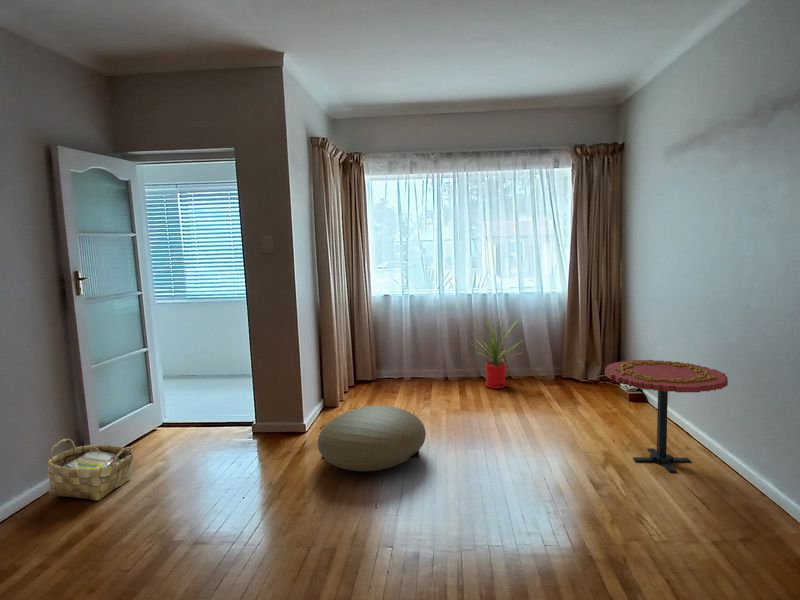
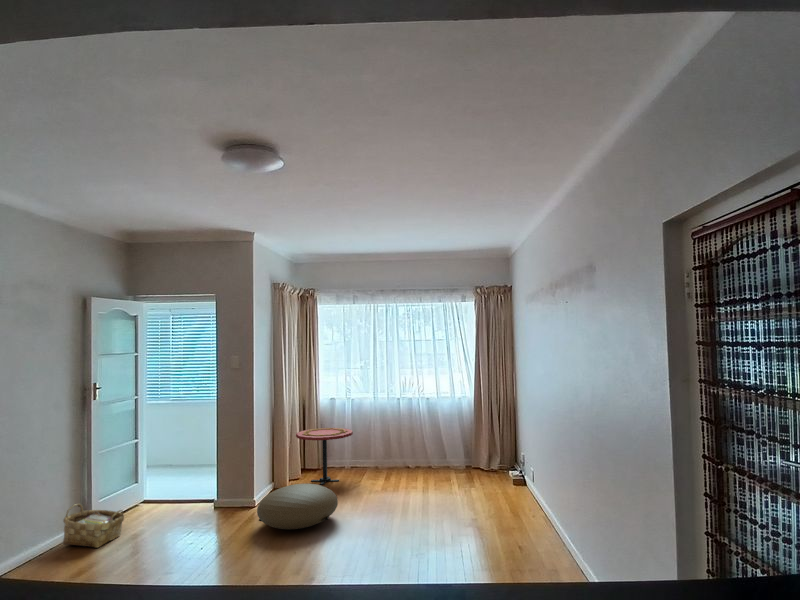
house plant: present [477,319,517,388] -> none [392,412,438,476]
side table: present [605,360,728,472] -> present [296,428,353,485]

